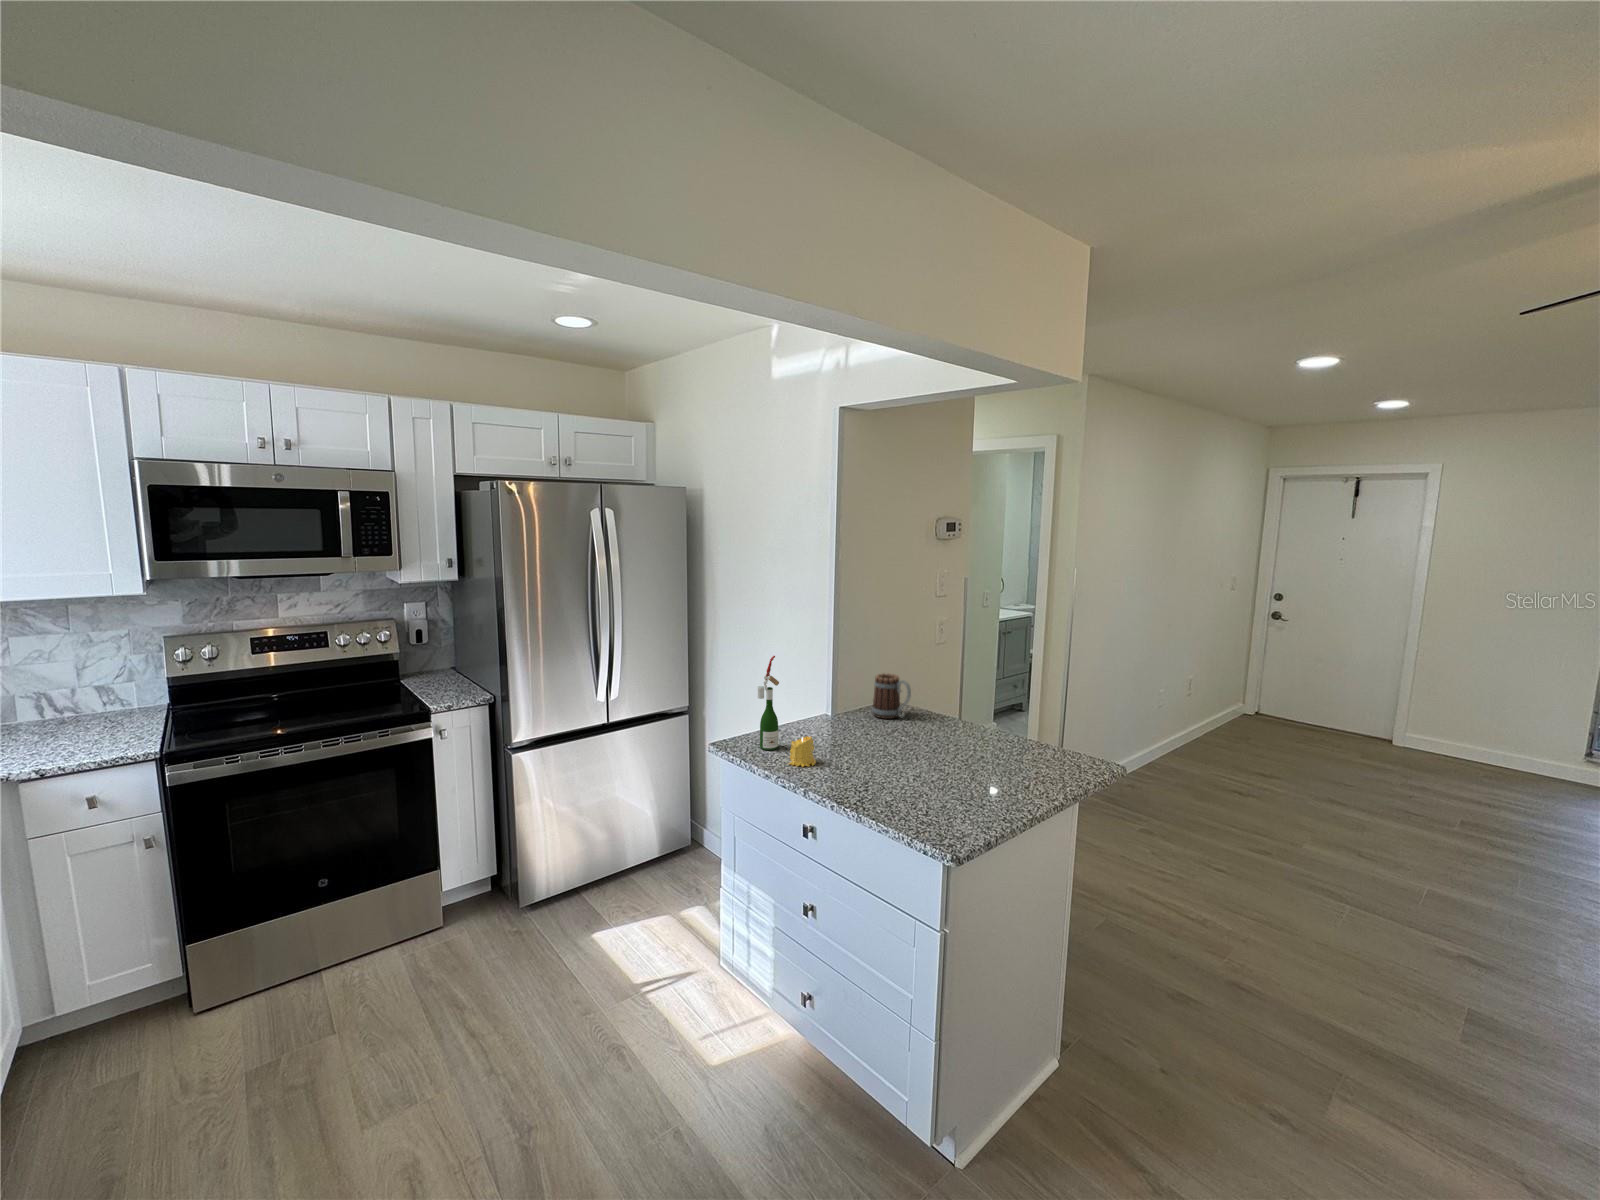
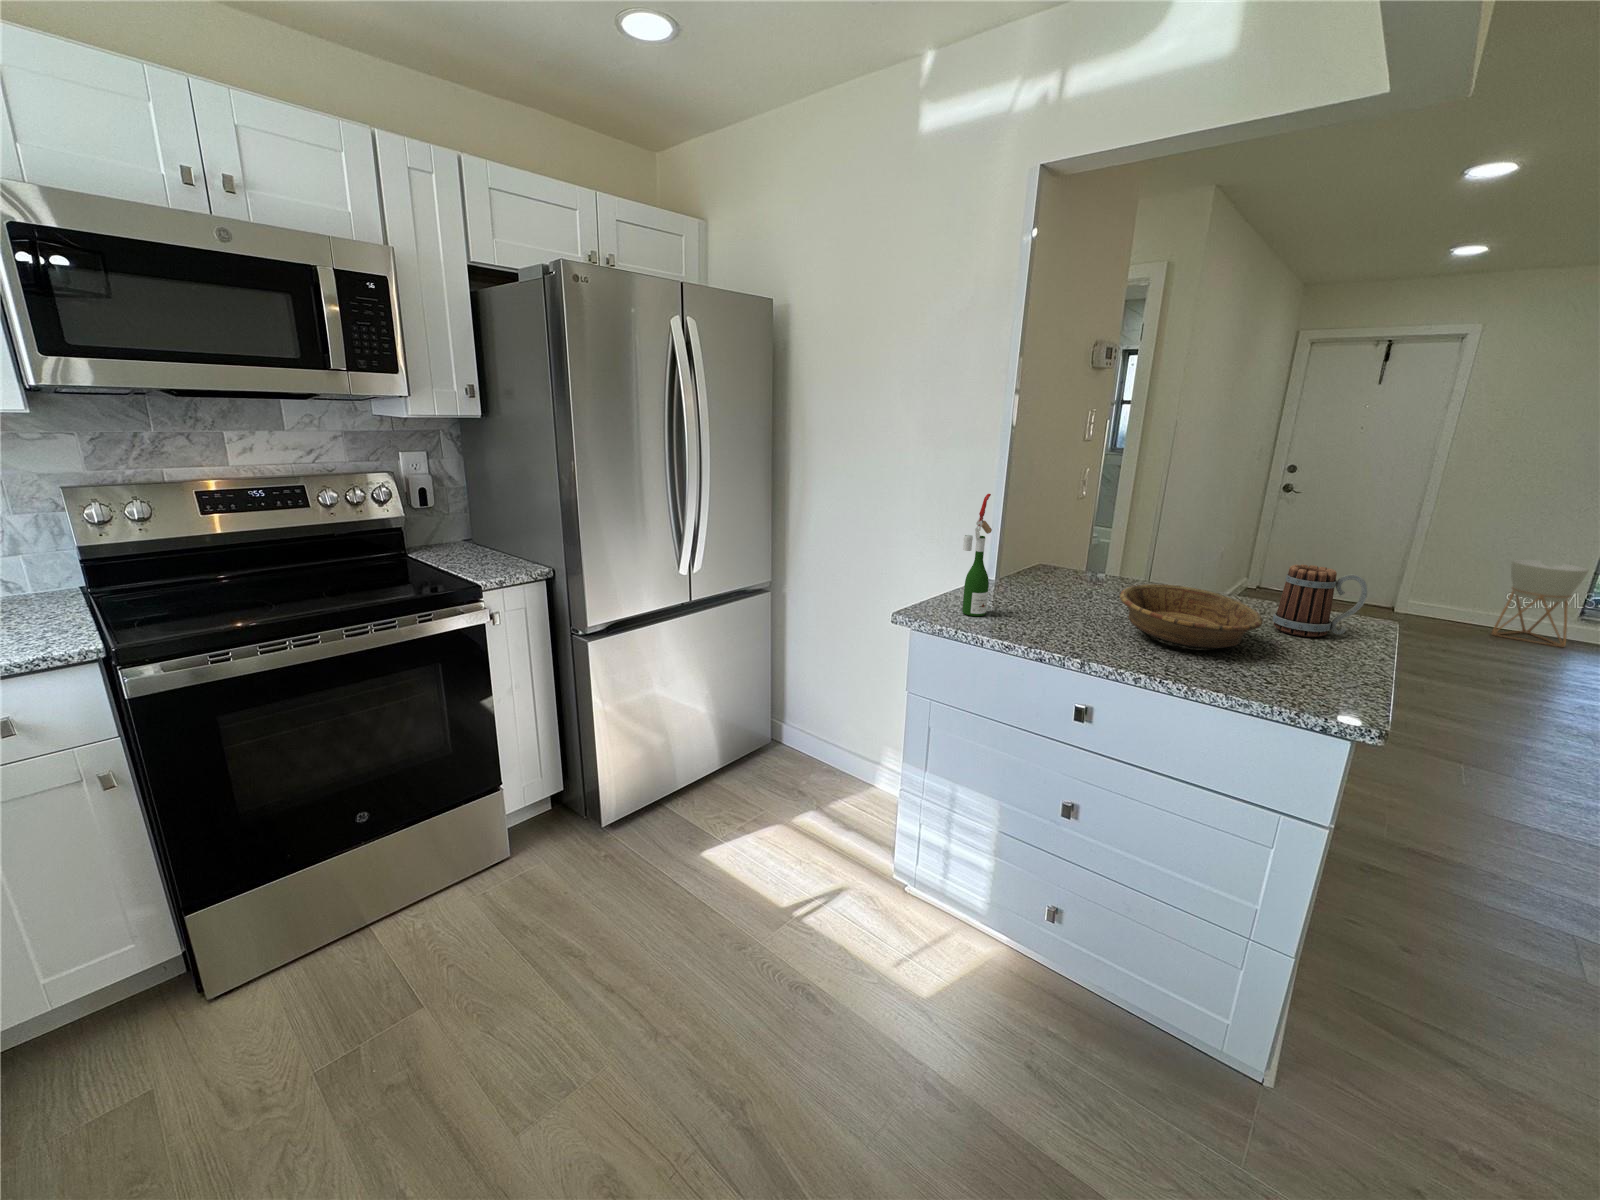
mug: present [872,673,911,719] -> present [1273,565,1368,637]
planter: none [1484,697,1577,791] -> present [1492,560,1588,647]
decorative bowl: none [851,731,950,788] -> present [1120,584,1263,650]
candle: present [789,736,816,767] -> none [1016,593,1058,633]

